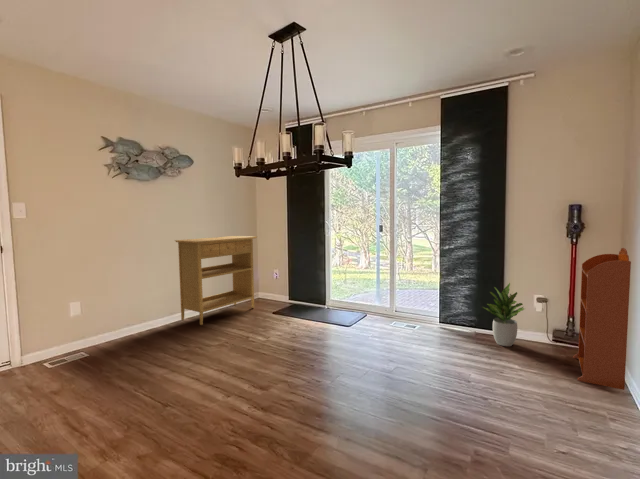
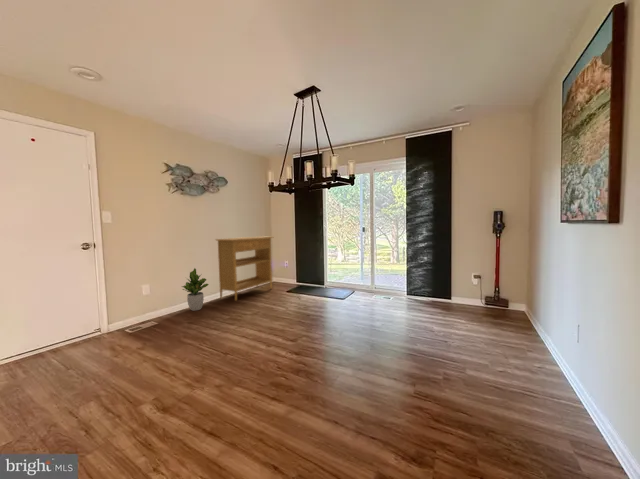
bookcase: present [573,248,631,390] -> none [499,239,537,333]
potted plant: present [483,283,524,346] -> present [182,268,209,311]

